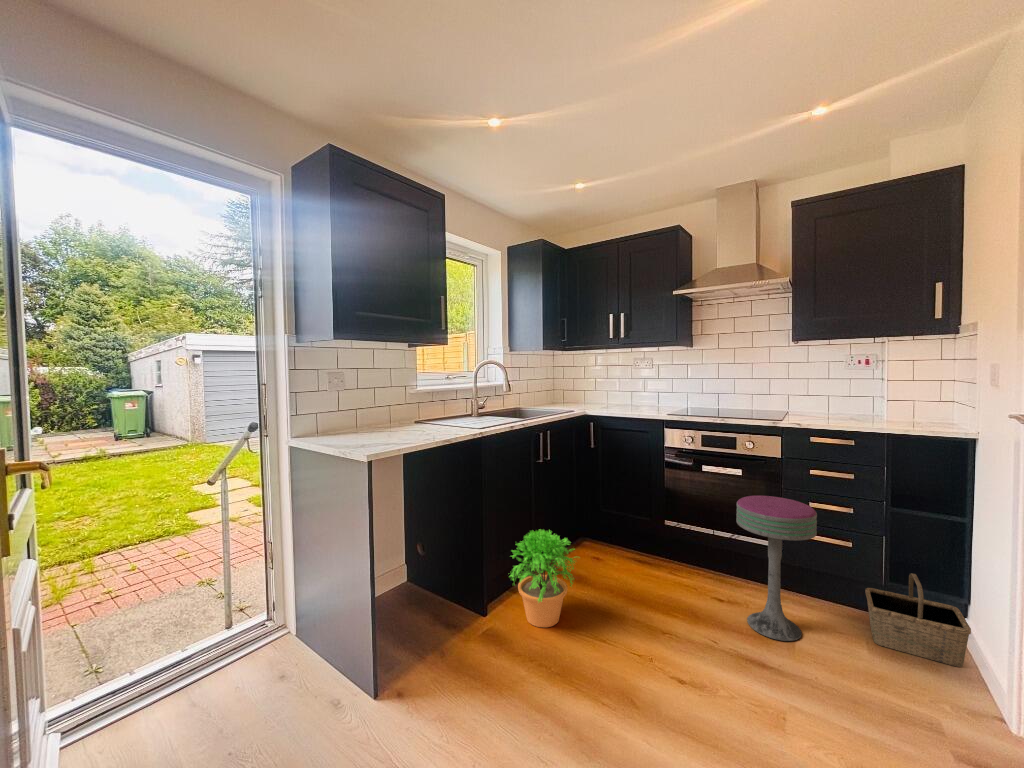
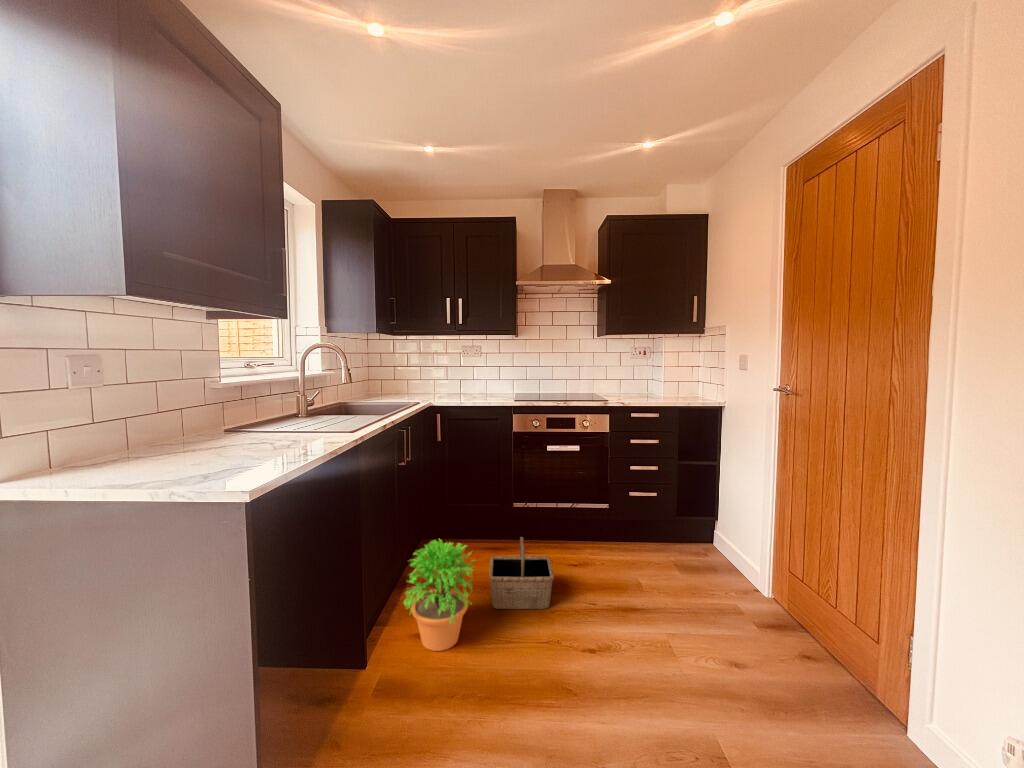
bar stool: present [736,496,817,641] -> none [595,466,654,583]
basket: present [865,573,971,667] -> present [489,537,554,609]

